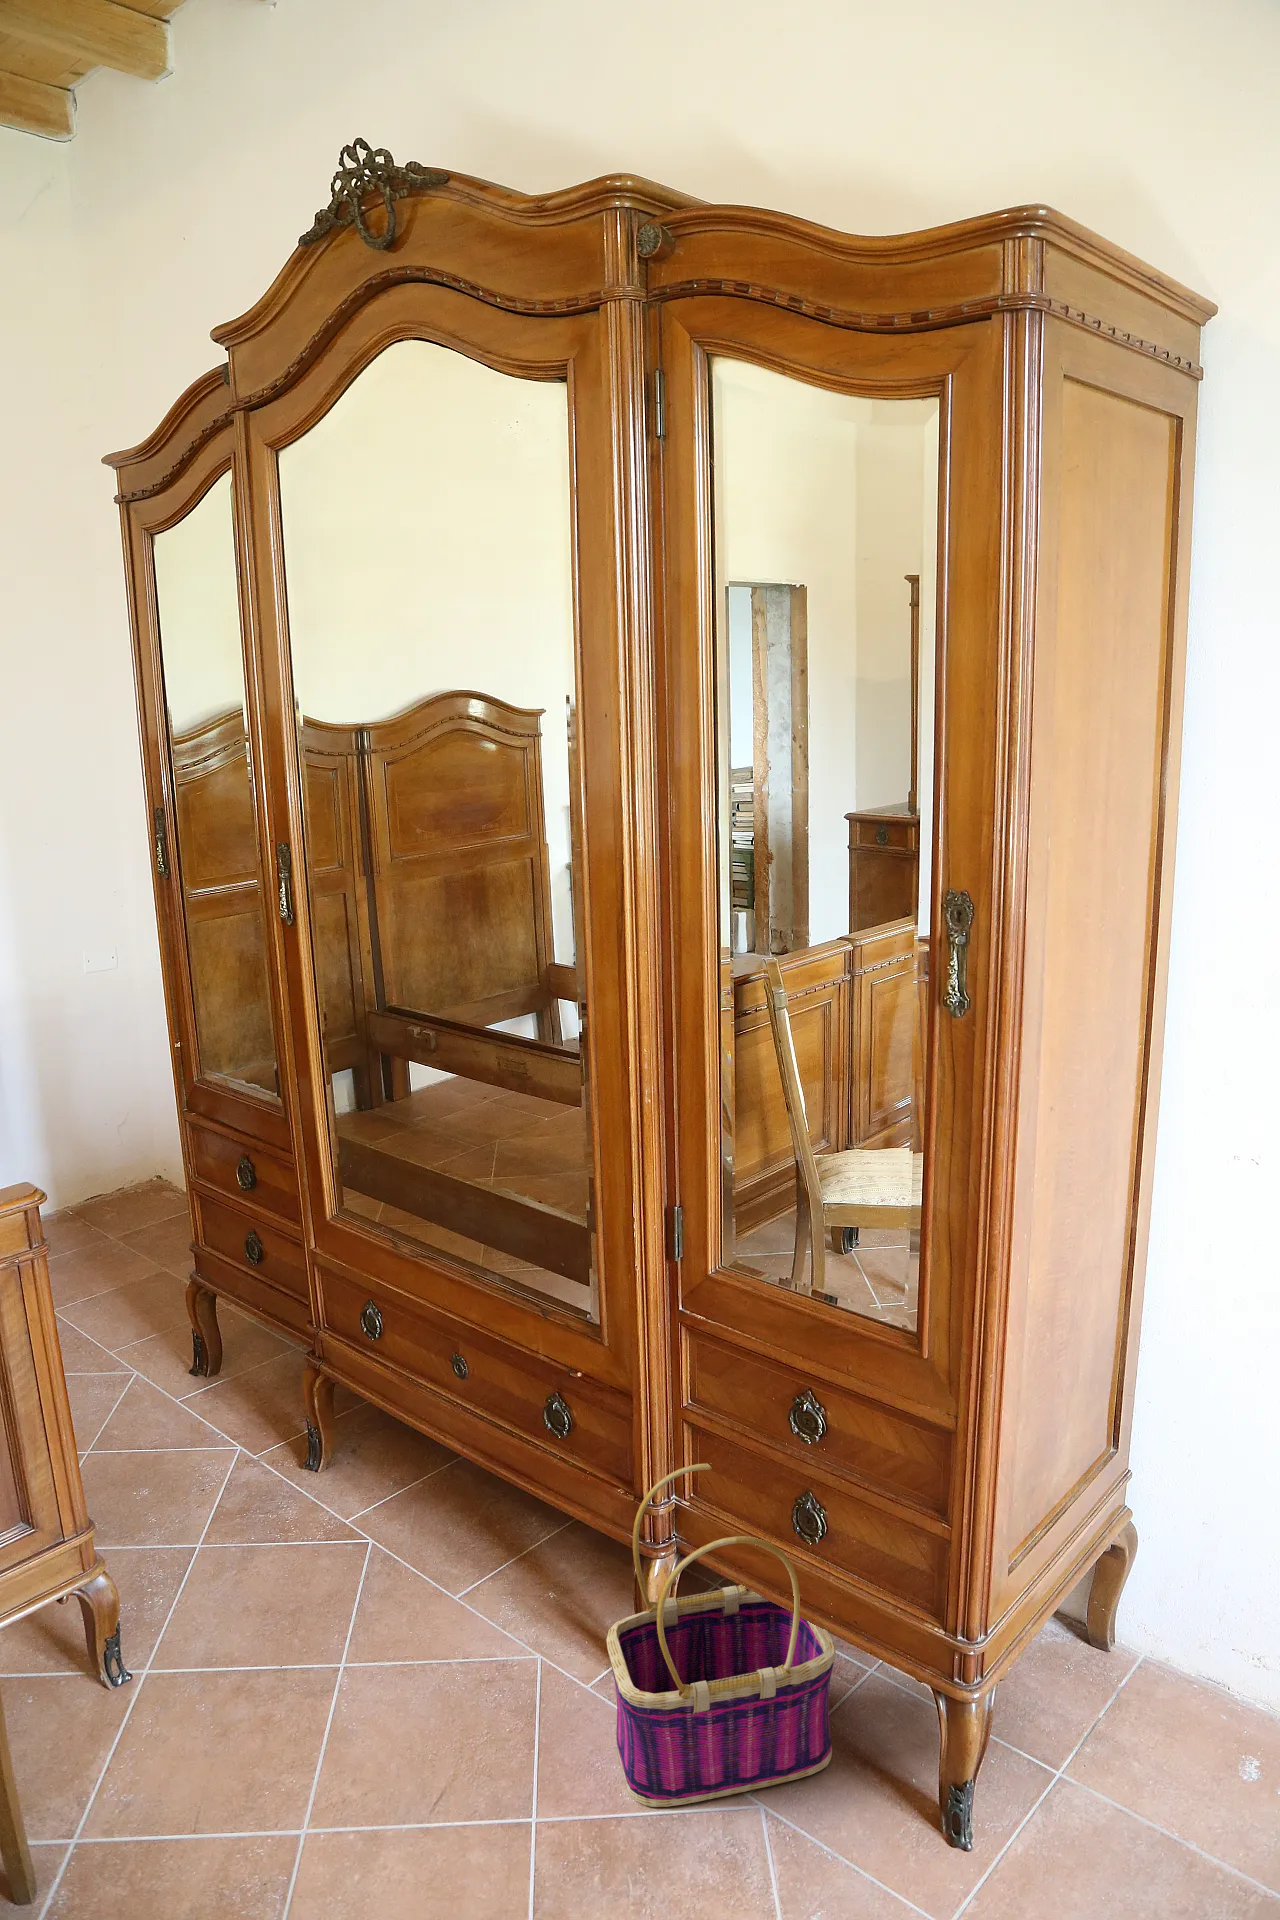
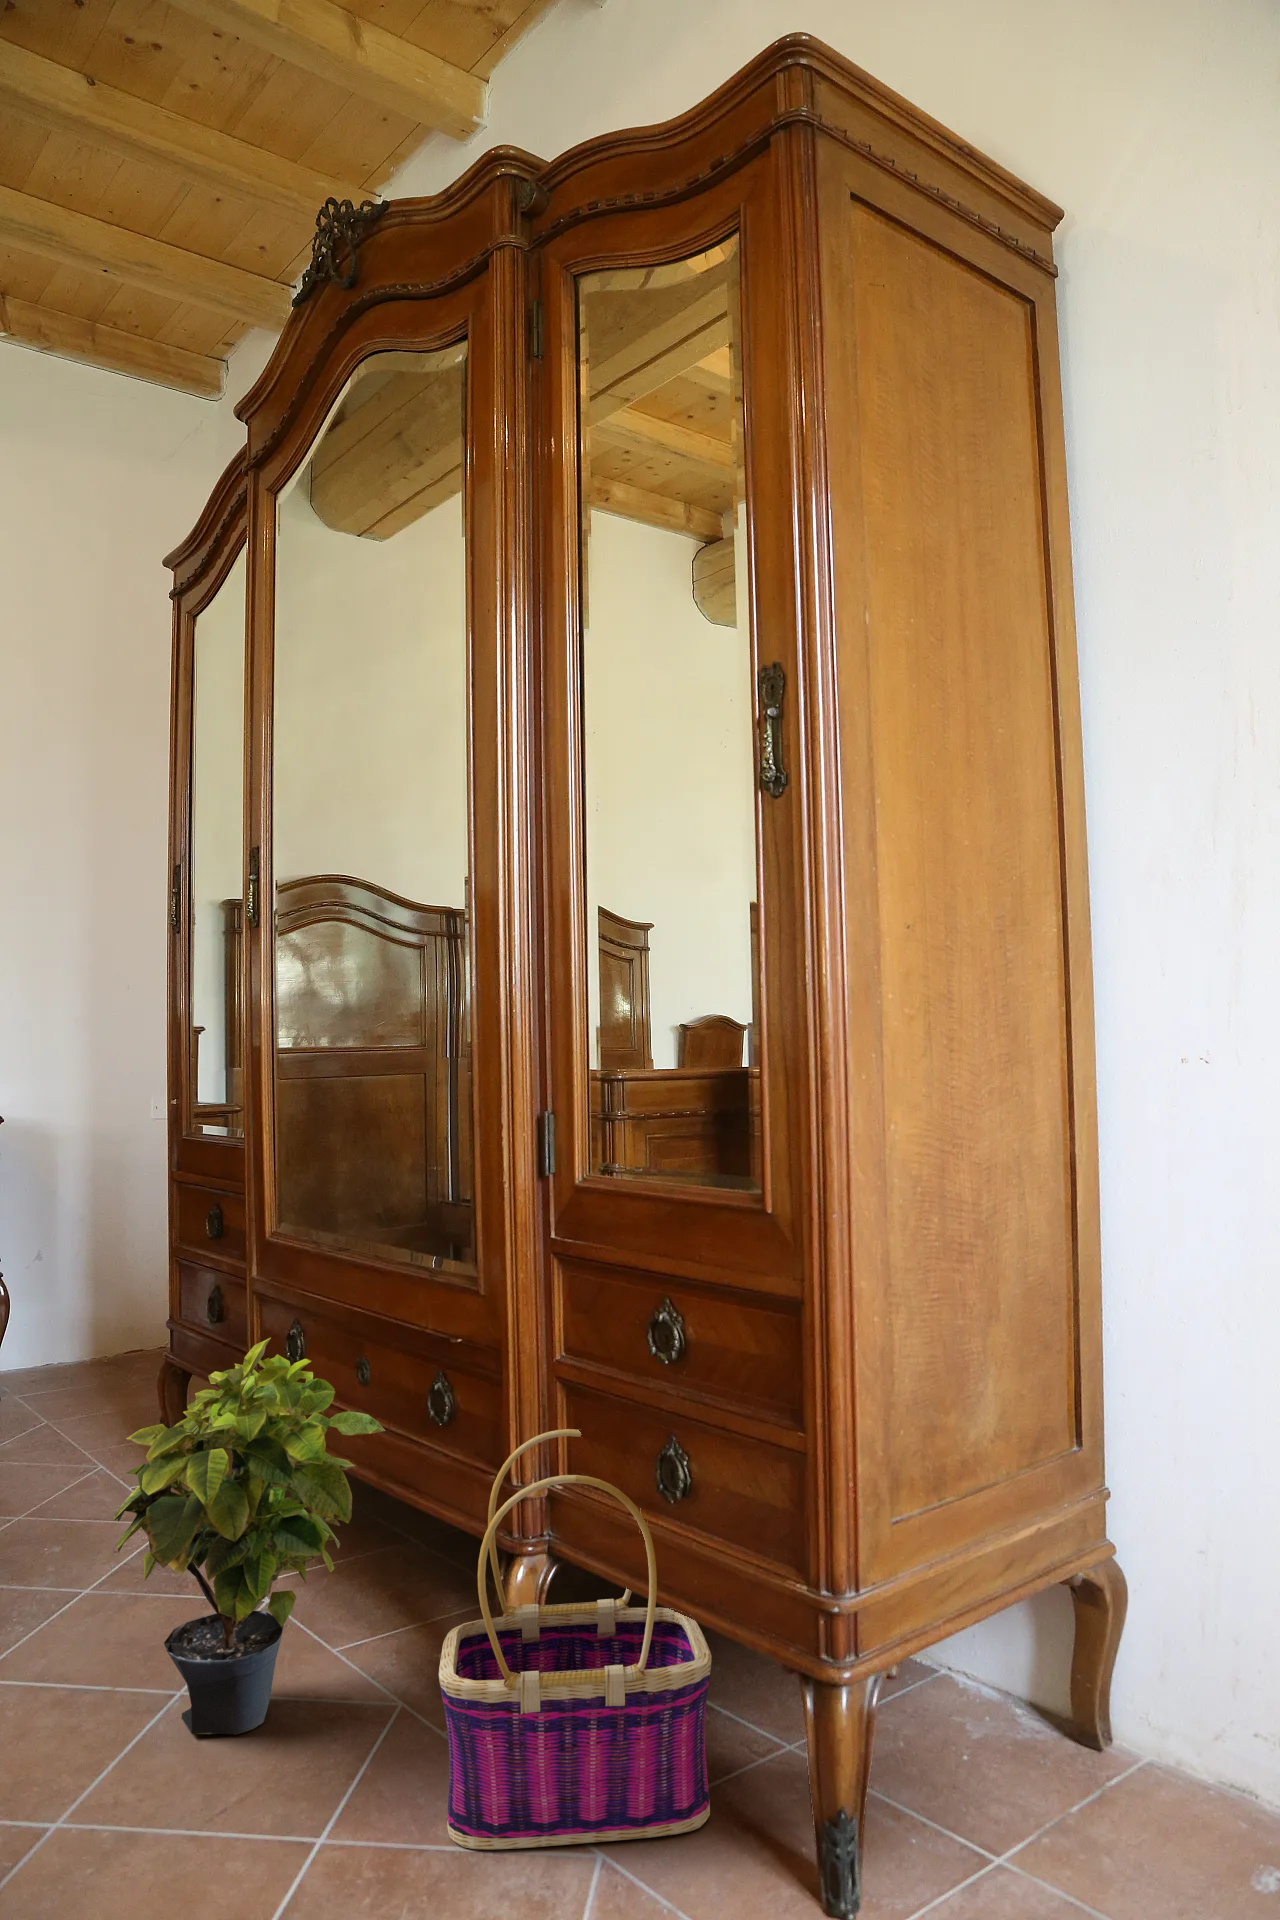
potted plant: none [288,1375,526,1708] -> present [114,1338,385,1735]

